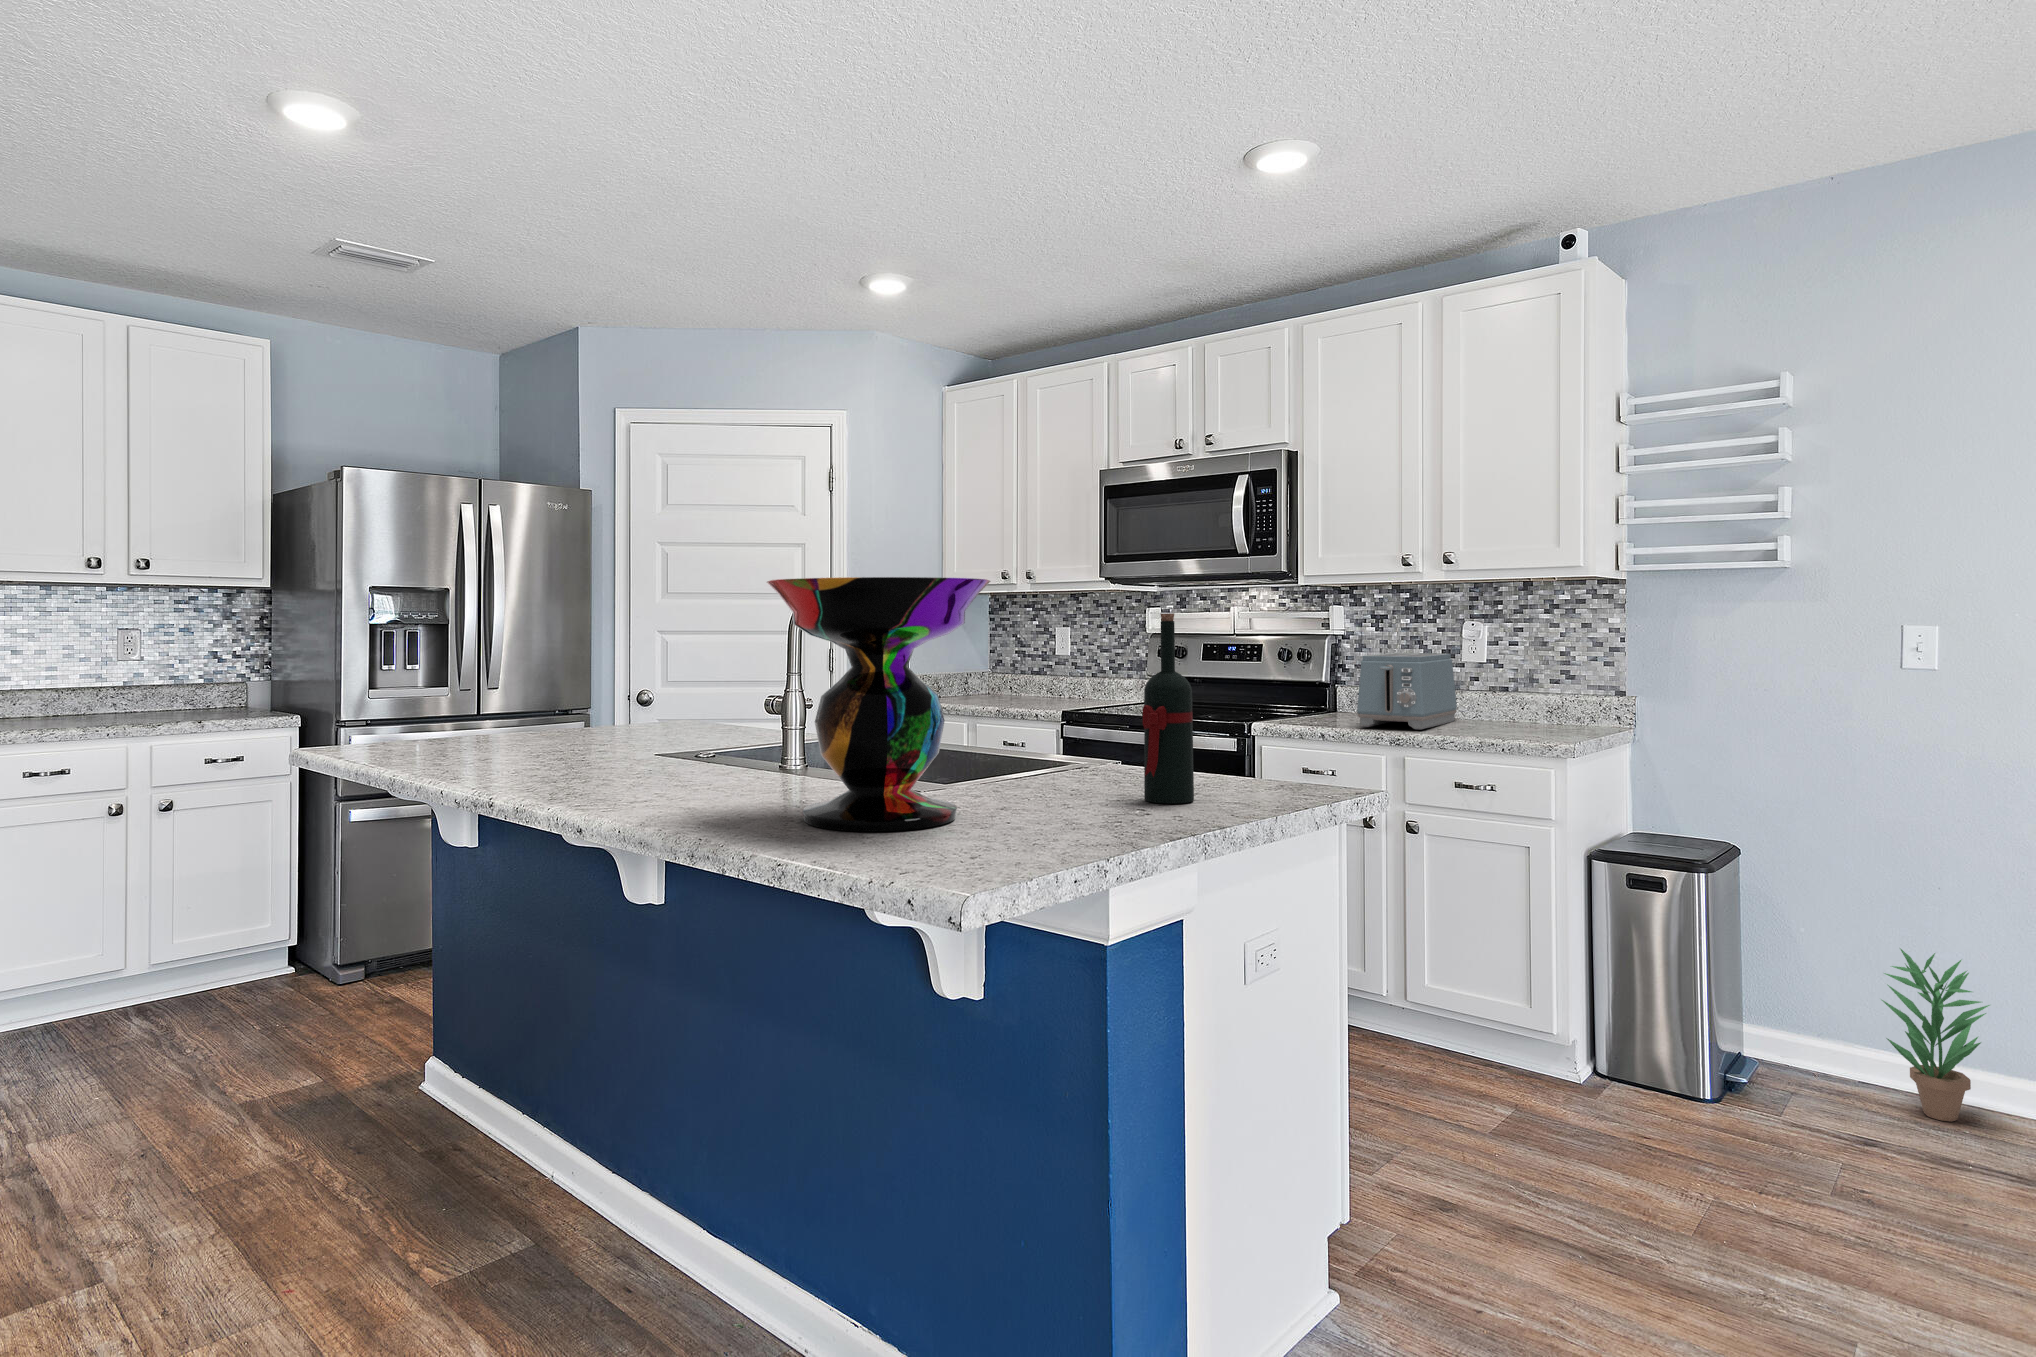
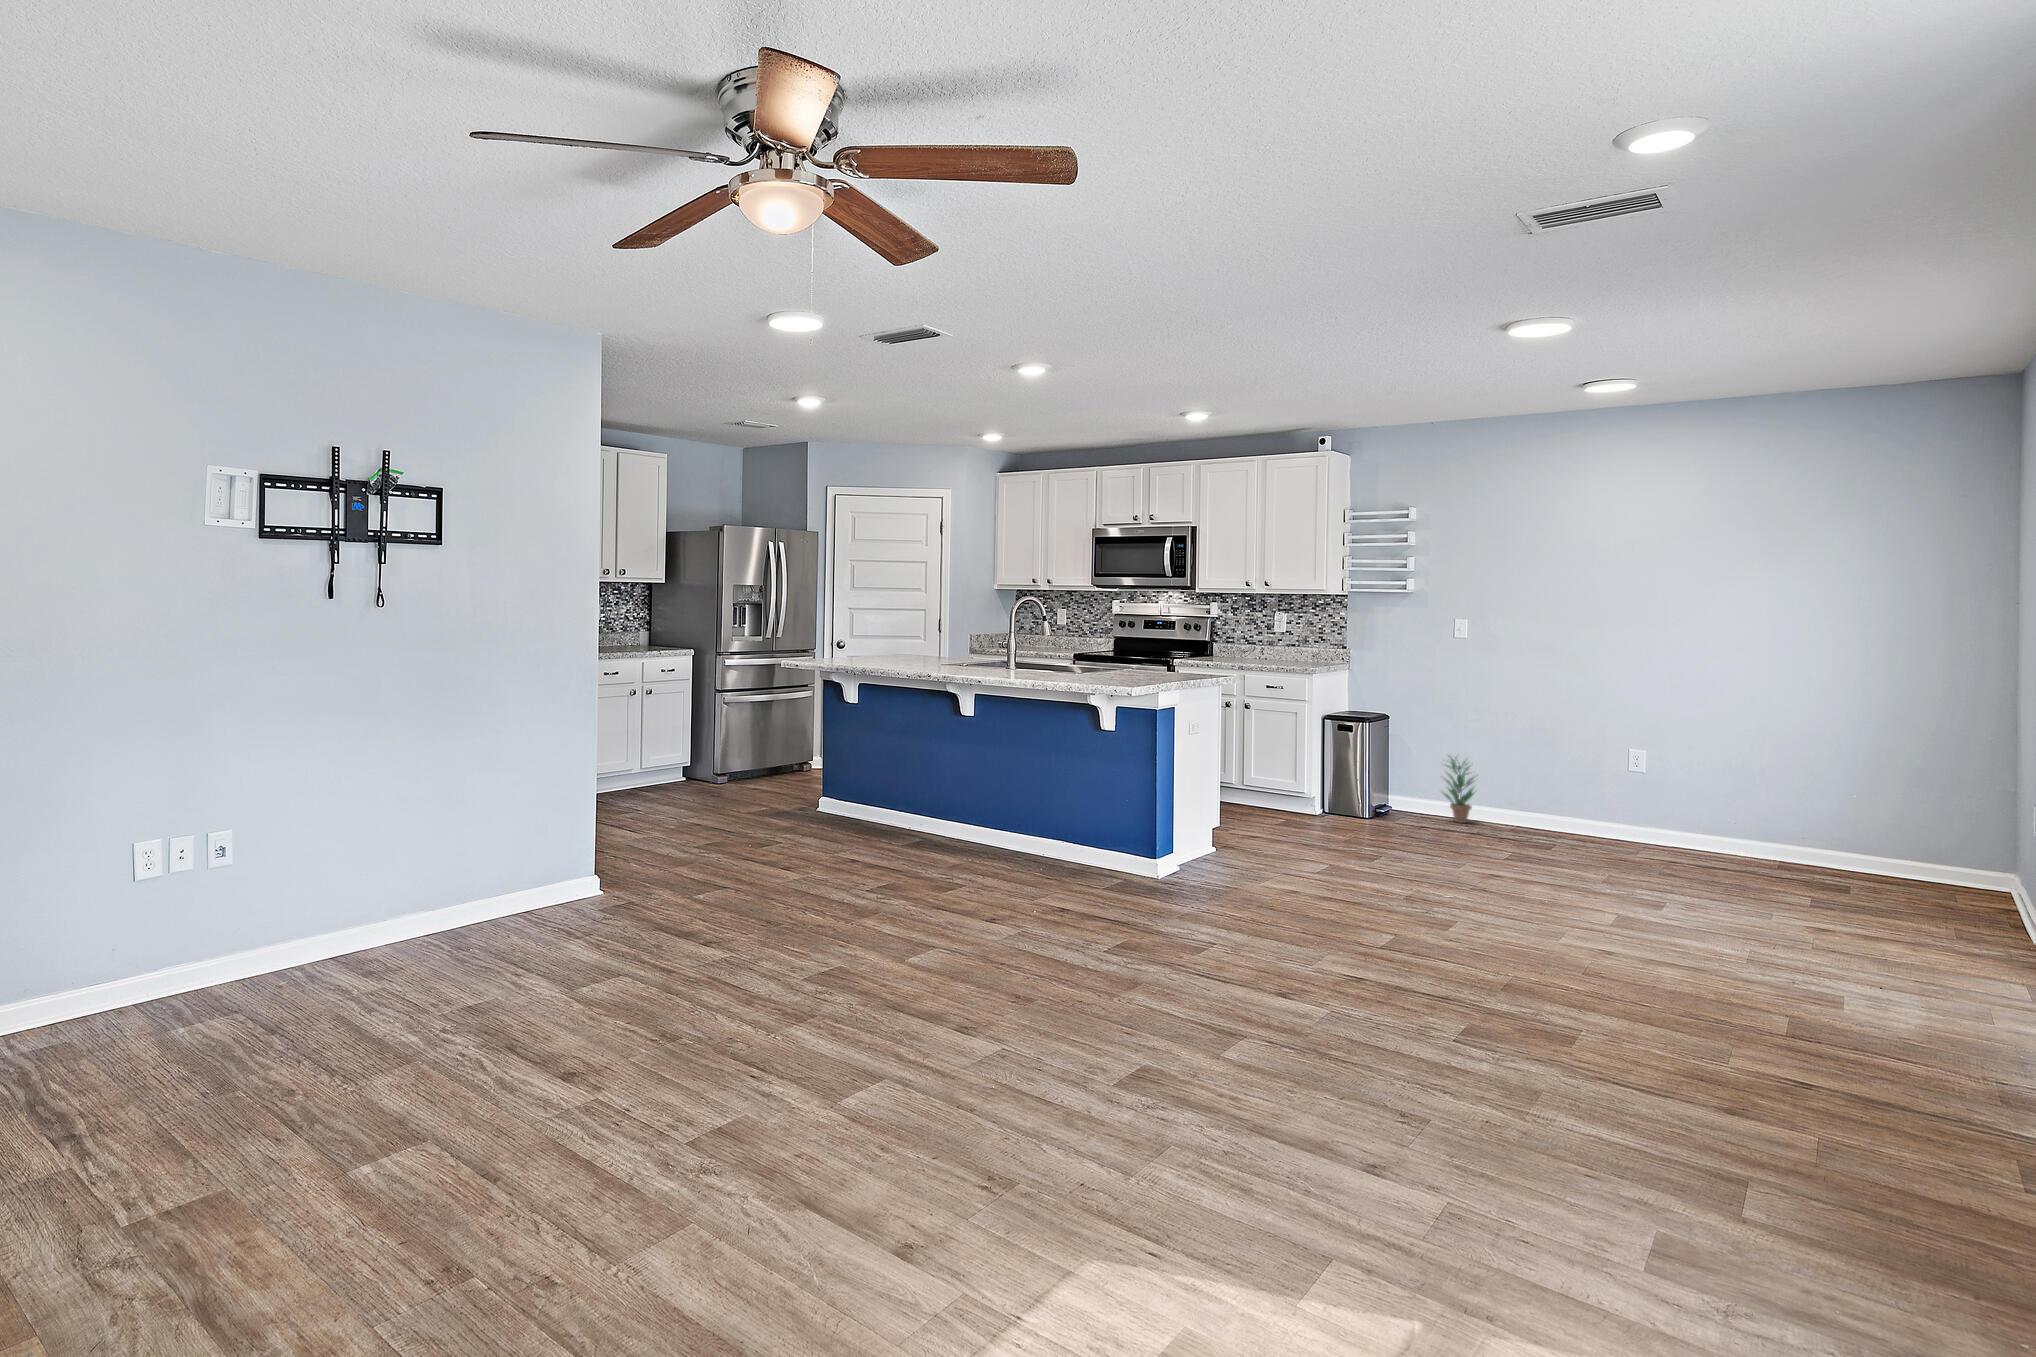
decorative bowl: present [766,577,991,831] -> none [1045,601,1117,678]
wine bottle: present [1143,613,1194,804] -> none [1158,613,1174,675]
toaster: present [1357,653,1457,730] -> none [1224,627,1271,662]

